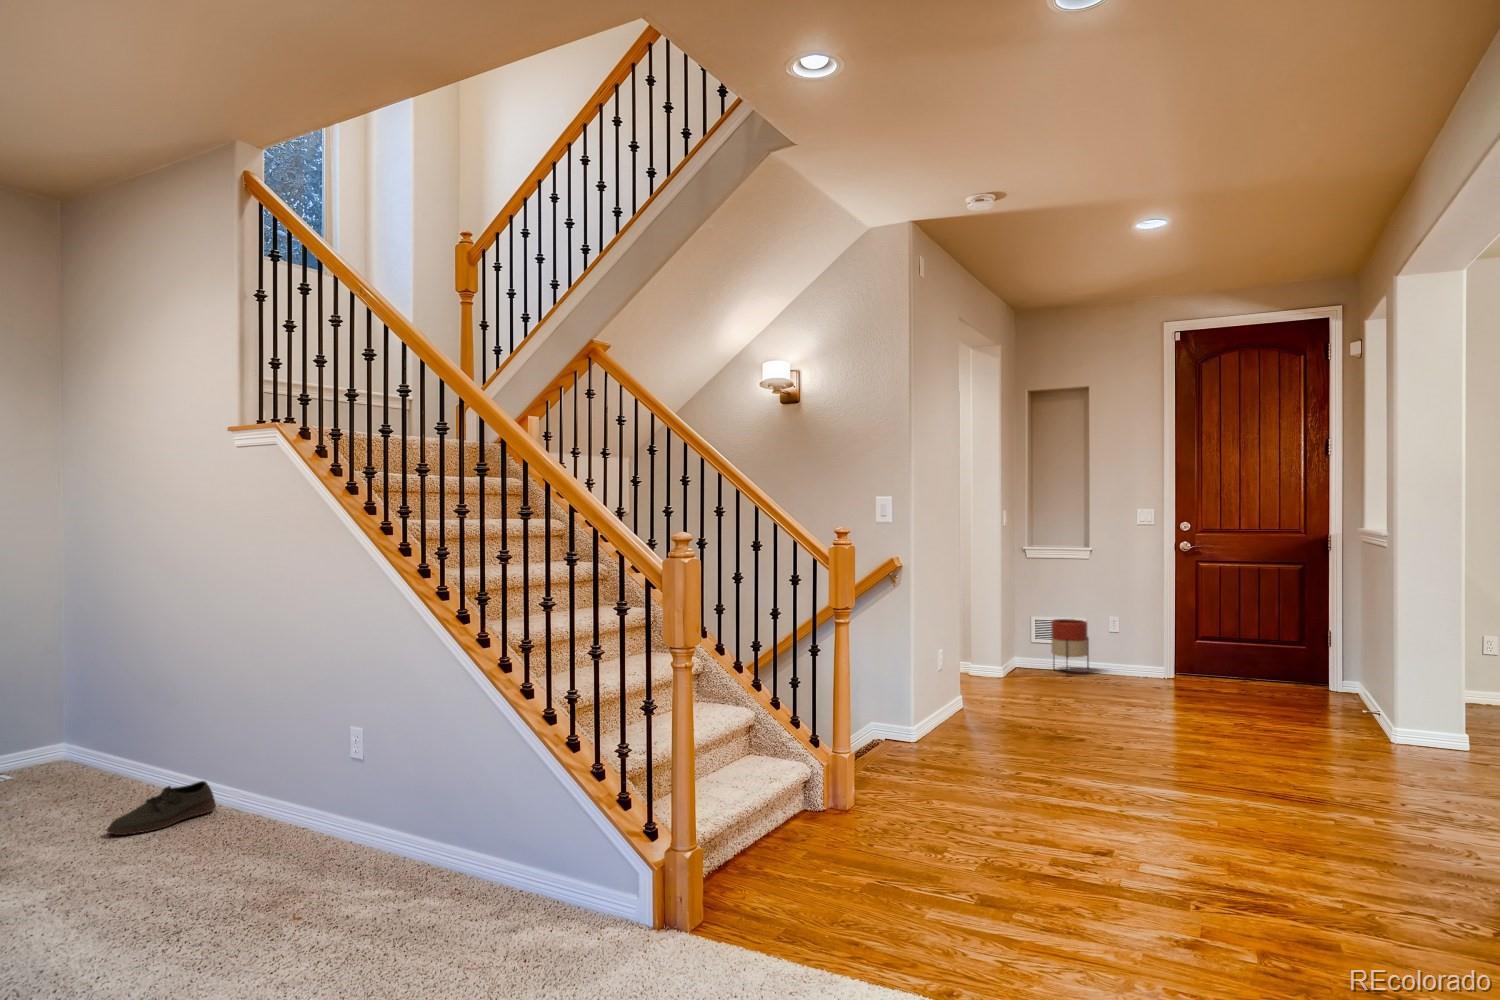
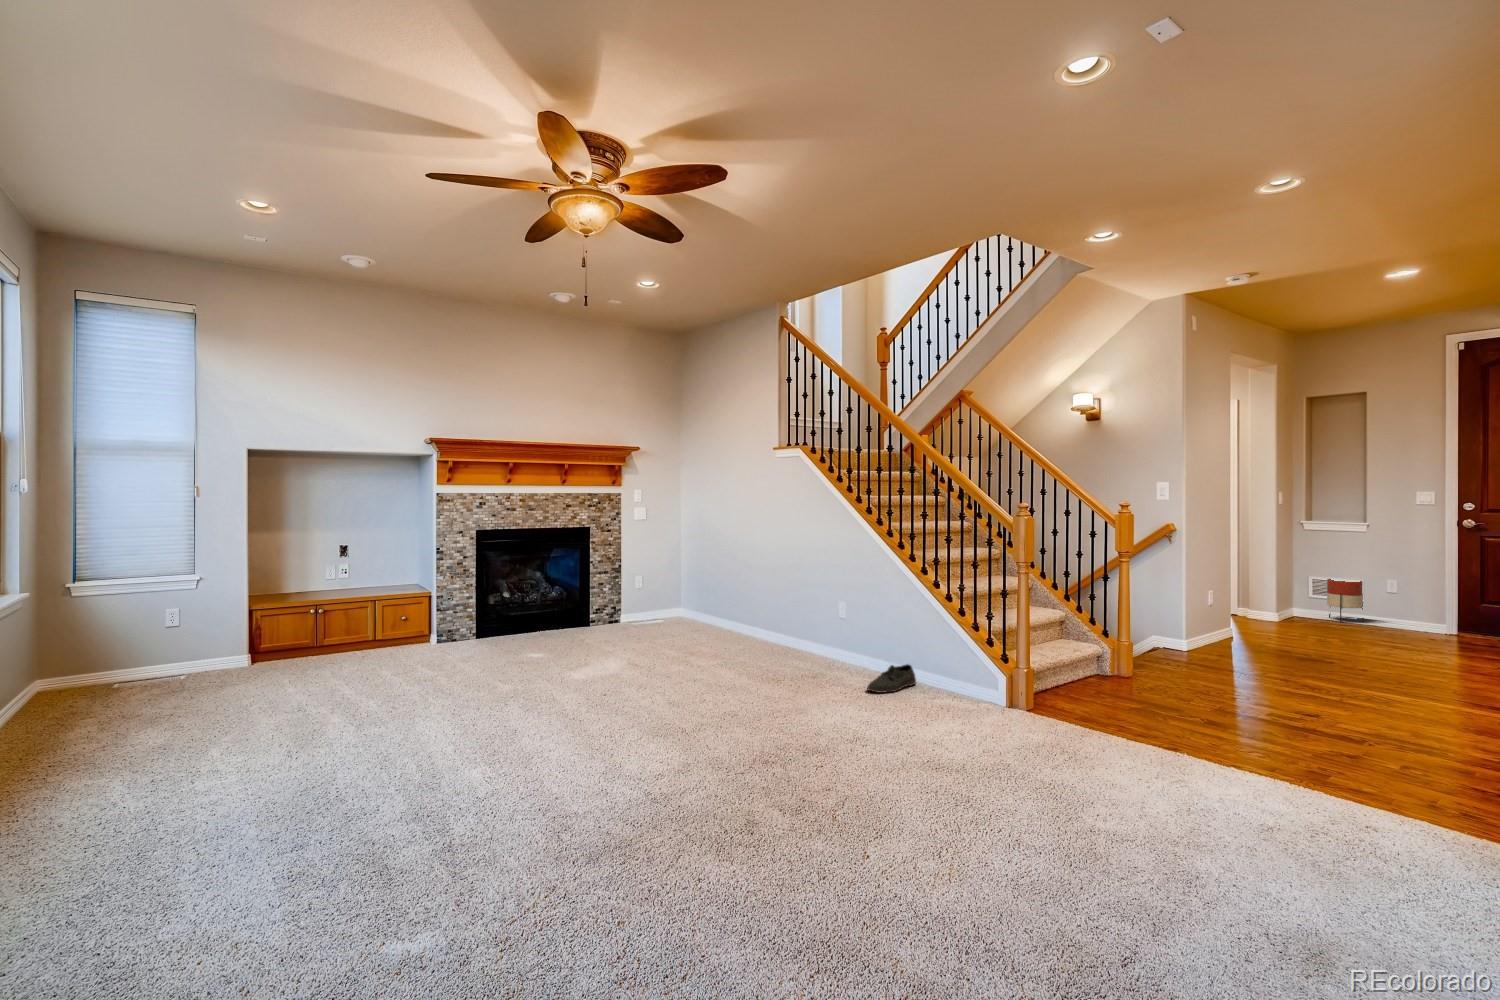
shoe: present [107,781,216,835] -> present [867,664,916,693]

